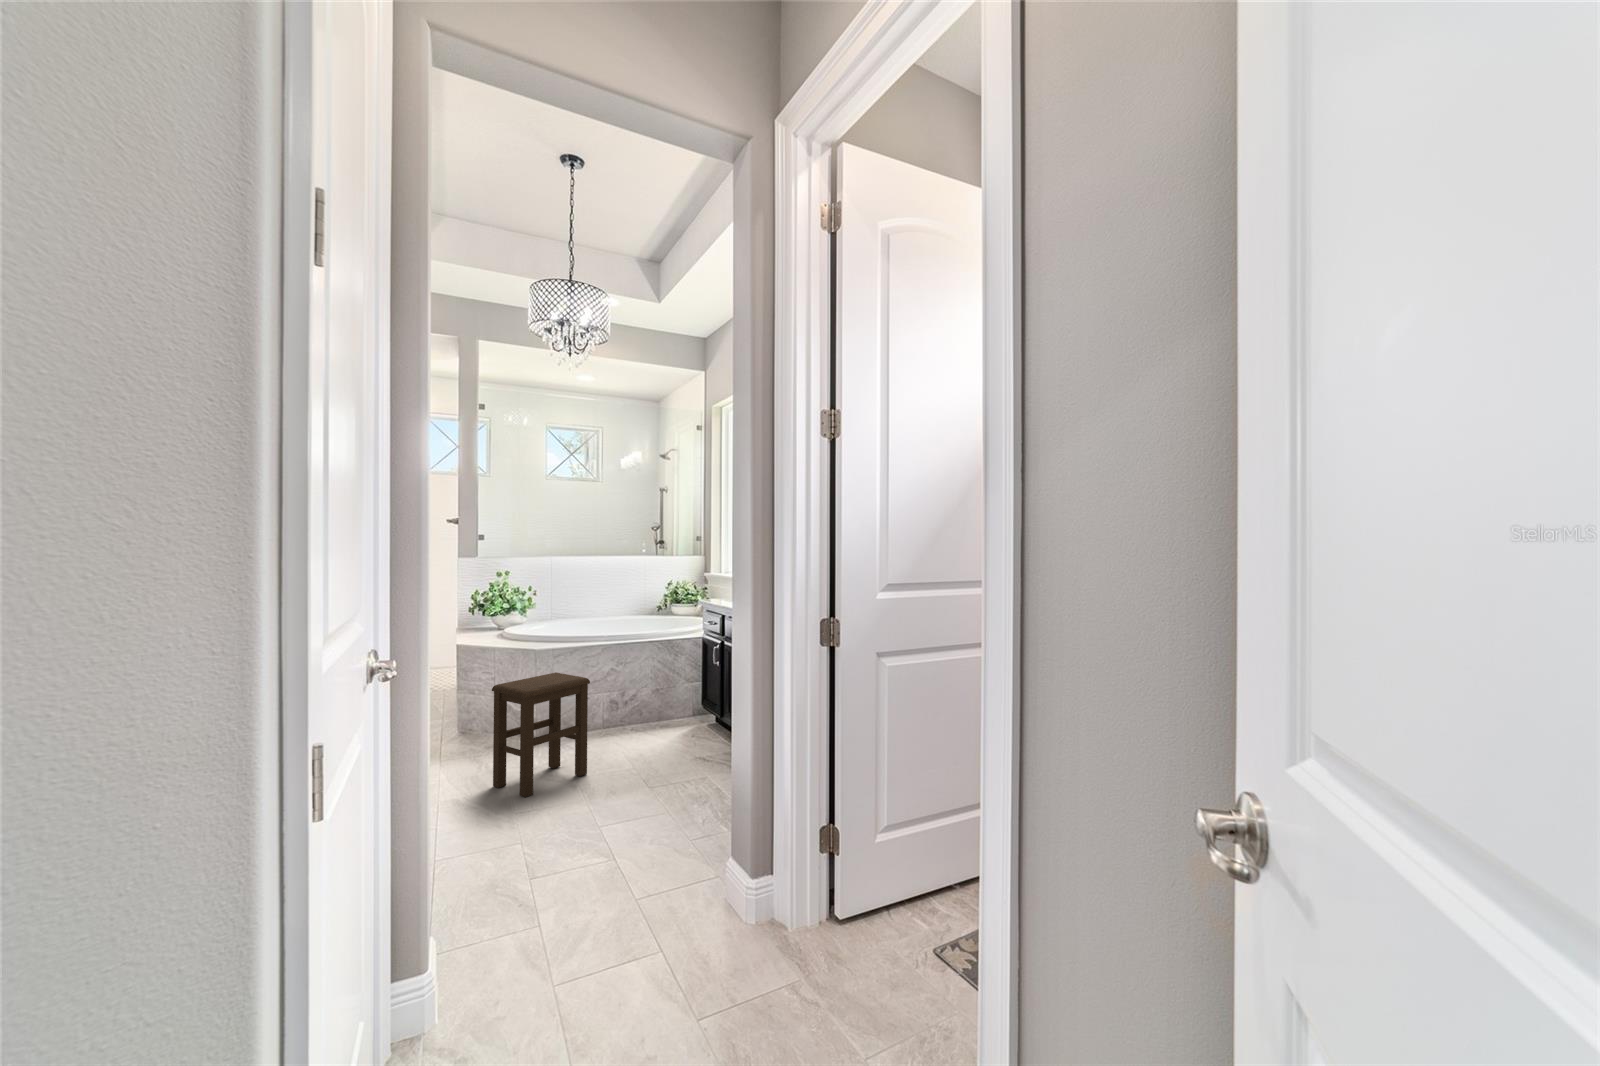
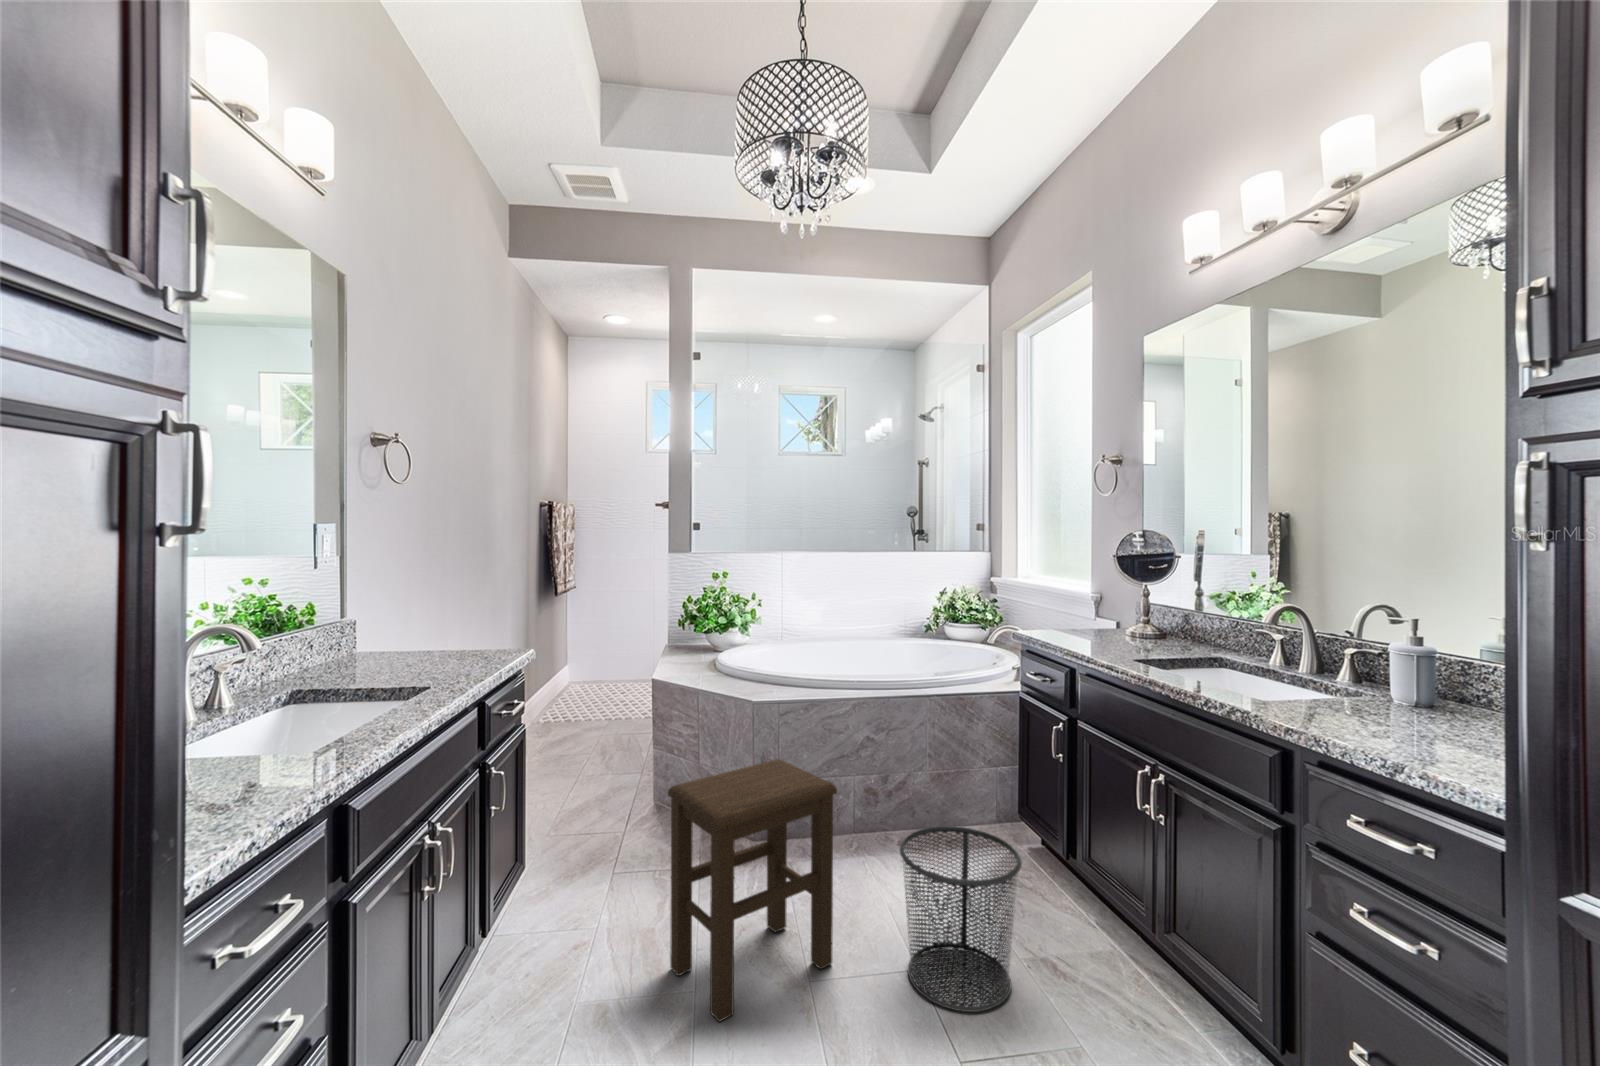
waste bin: none [623,699,685,779] -> present [899,826,1022,1012]

